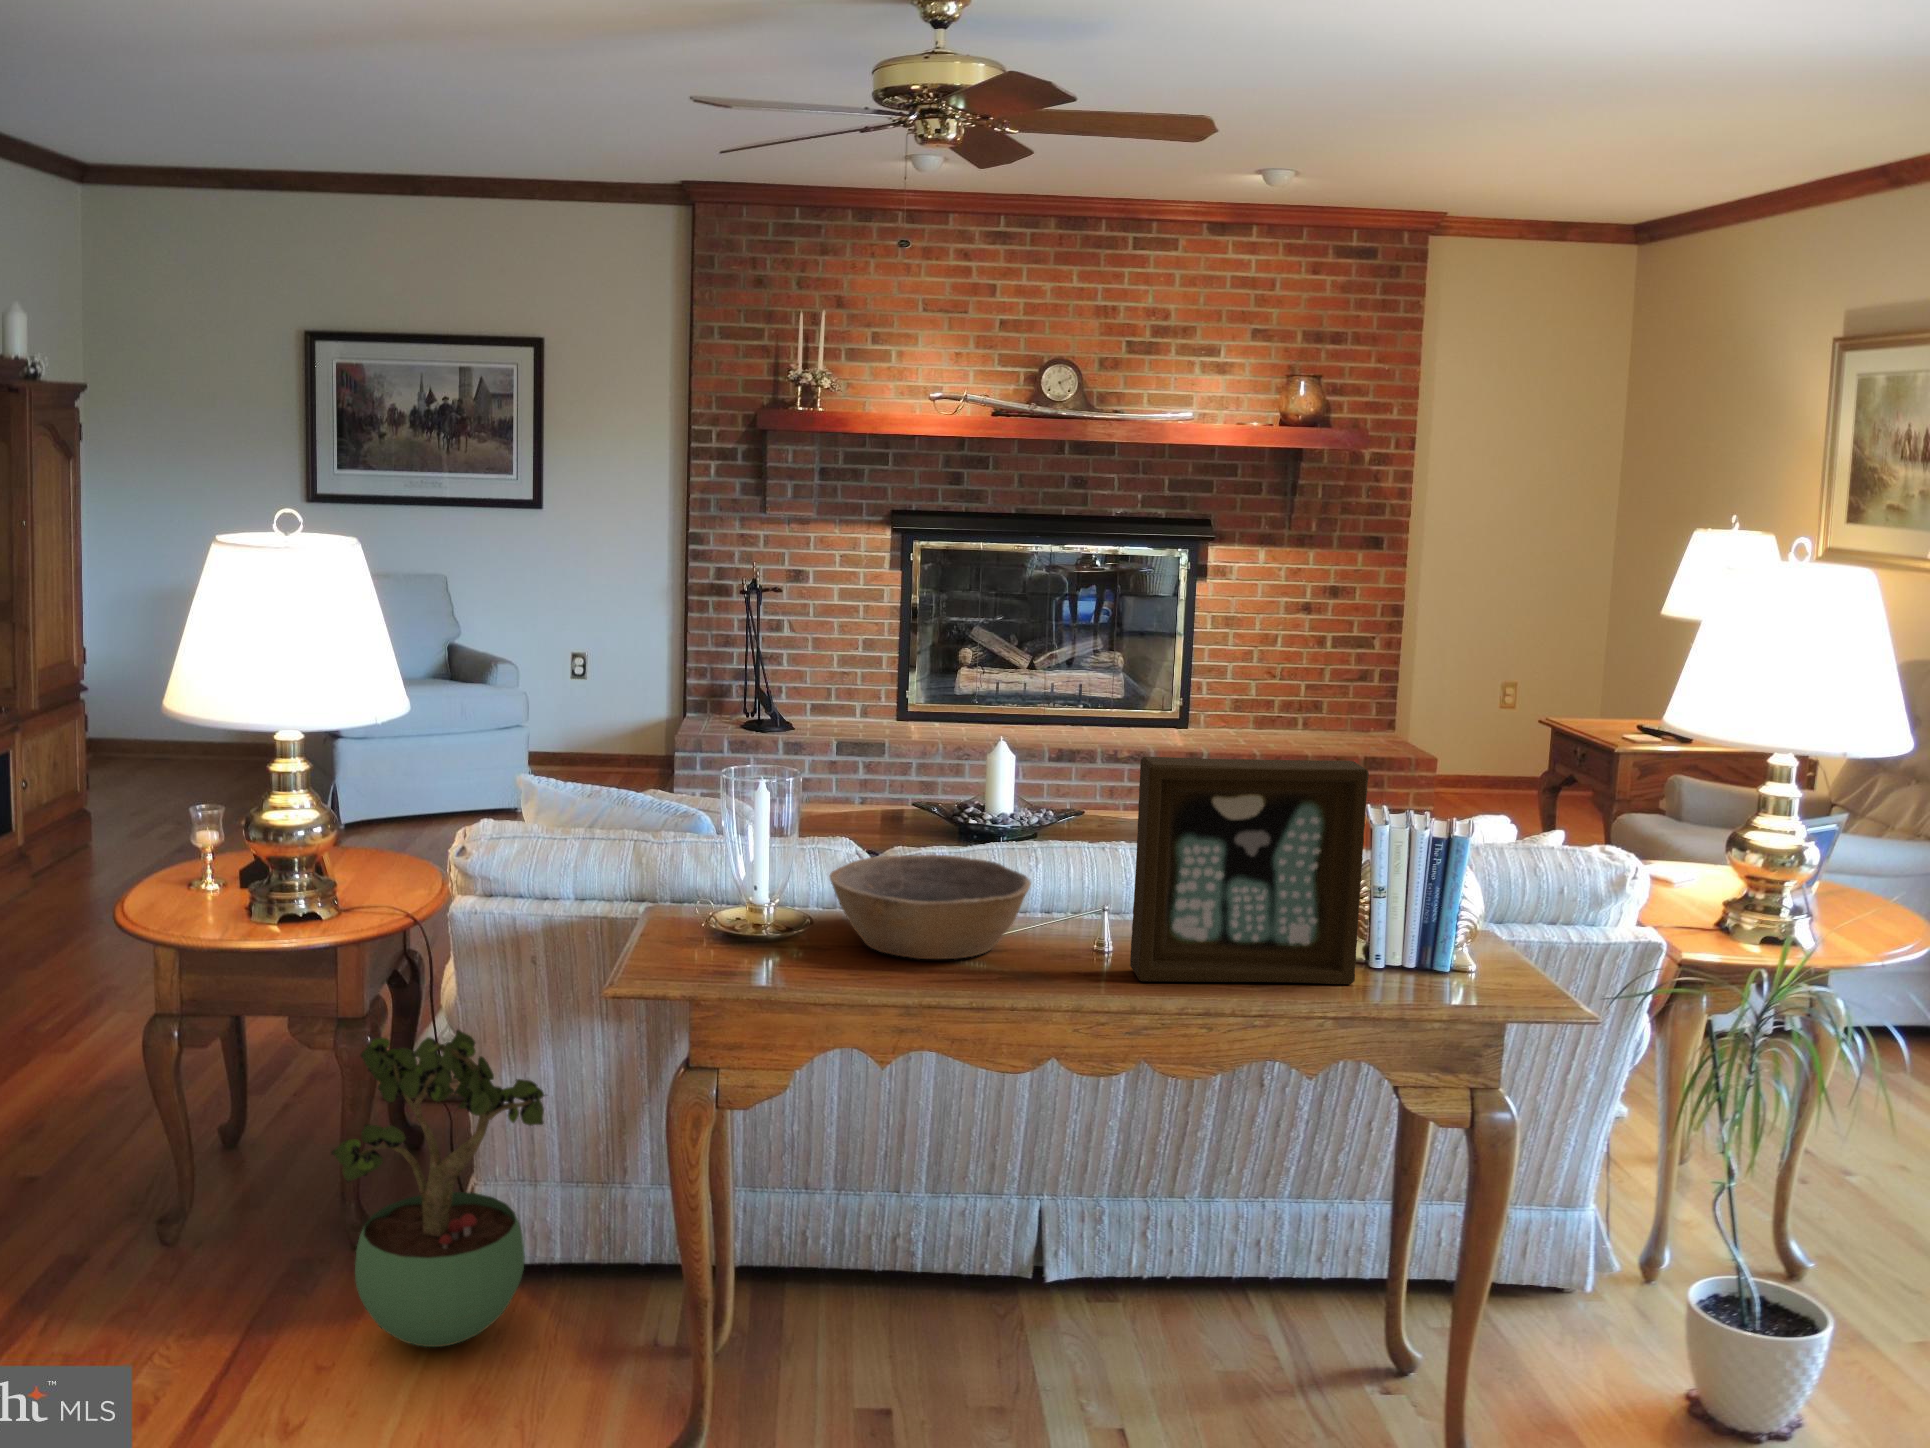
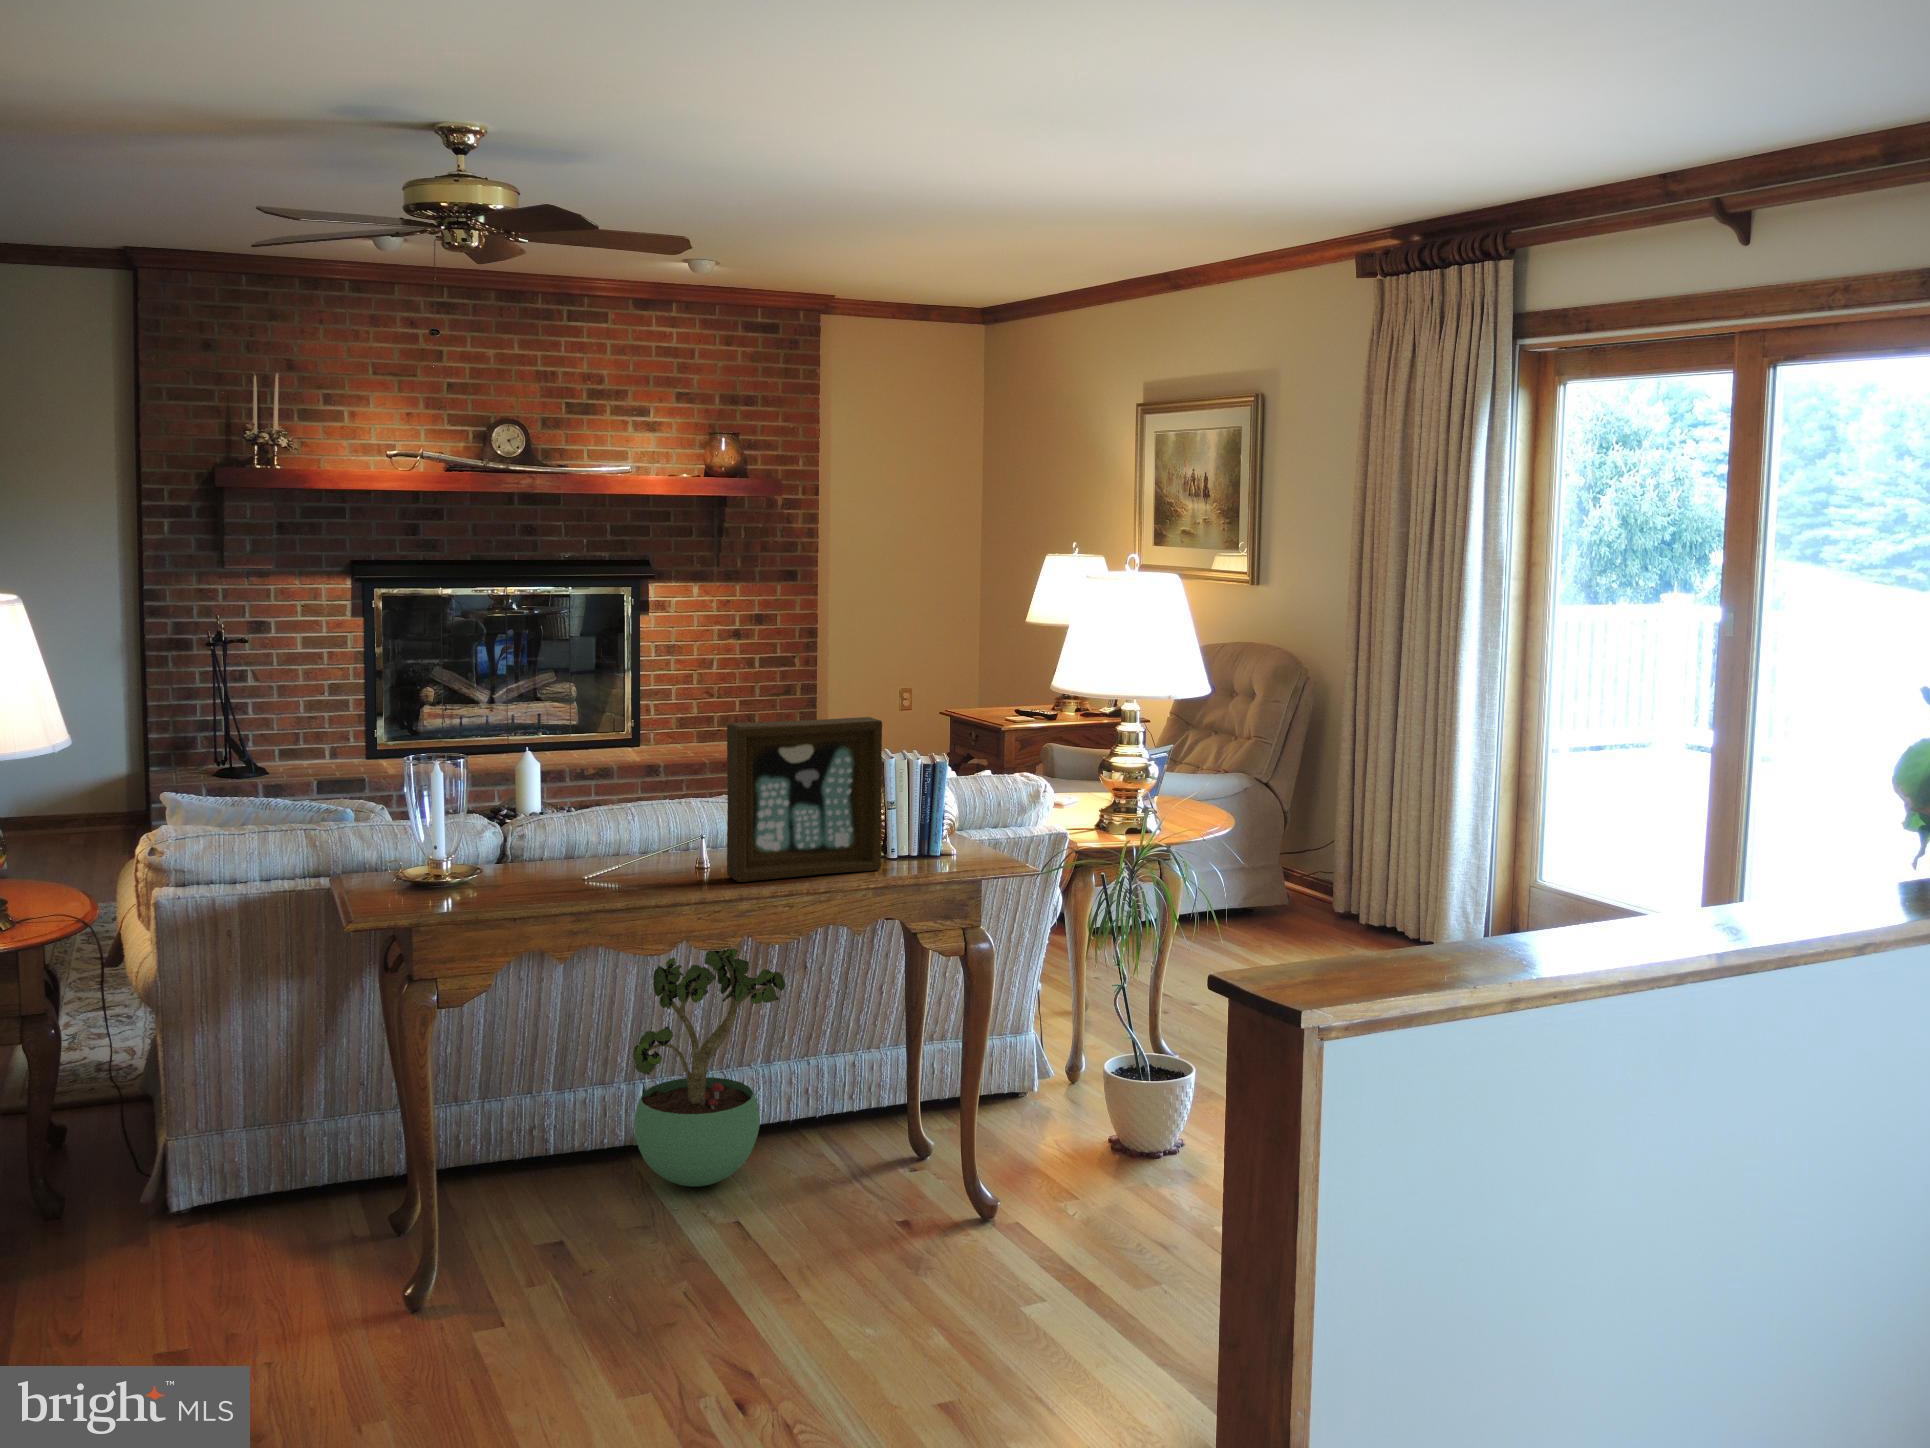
bowl: present [830,855,1031,959] -> none [492,815,648,886]
potted plant: present [332,1030,544,1347] -> present [633,948,785,1187]

